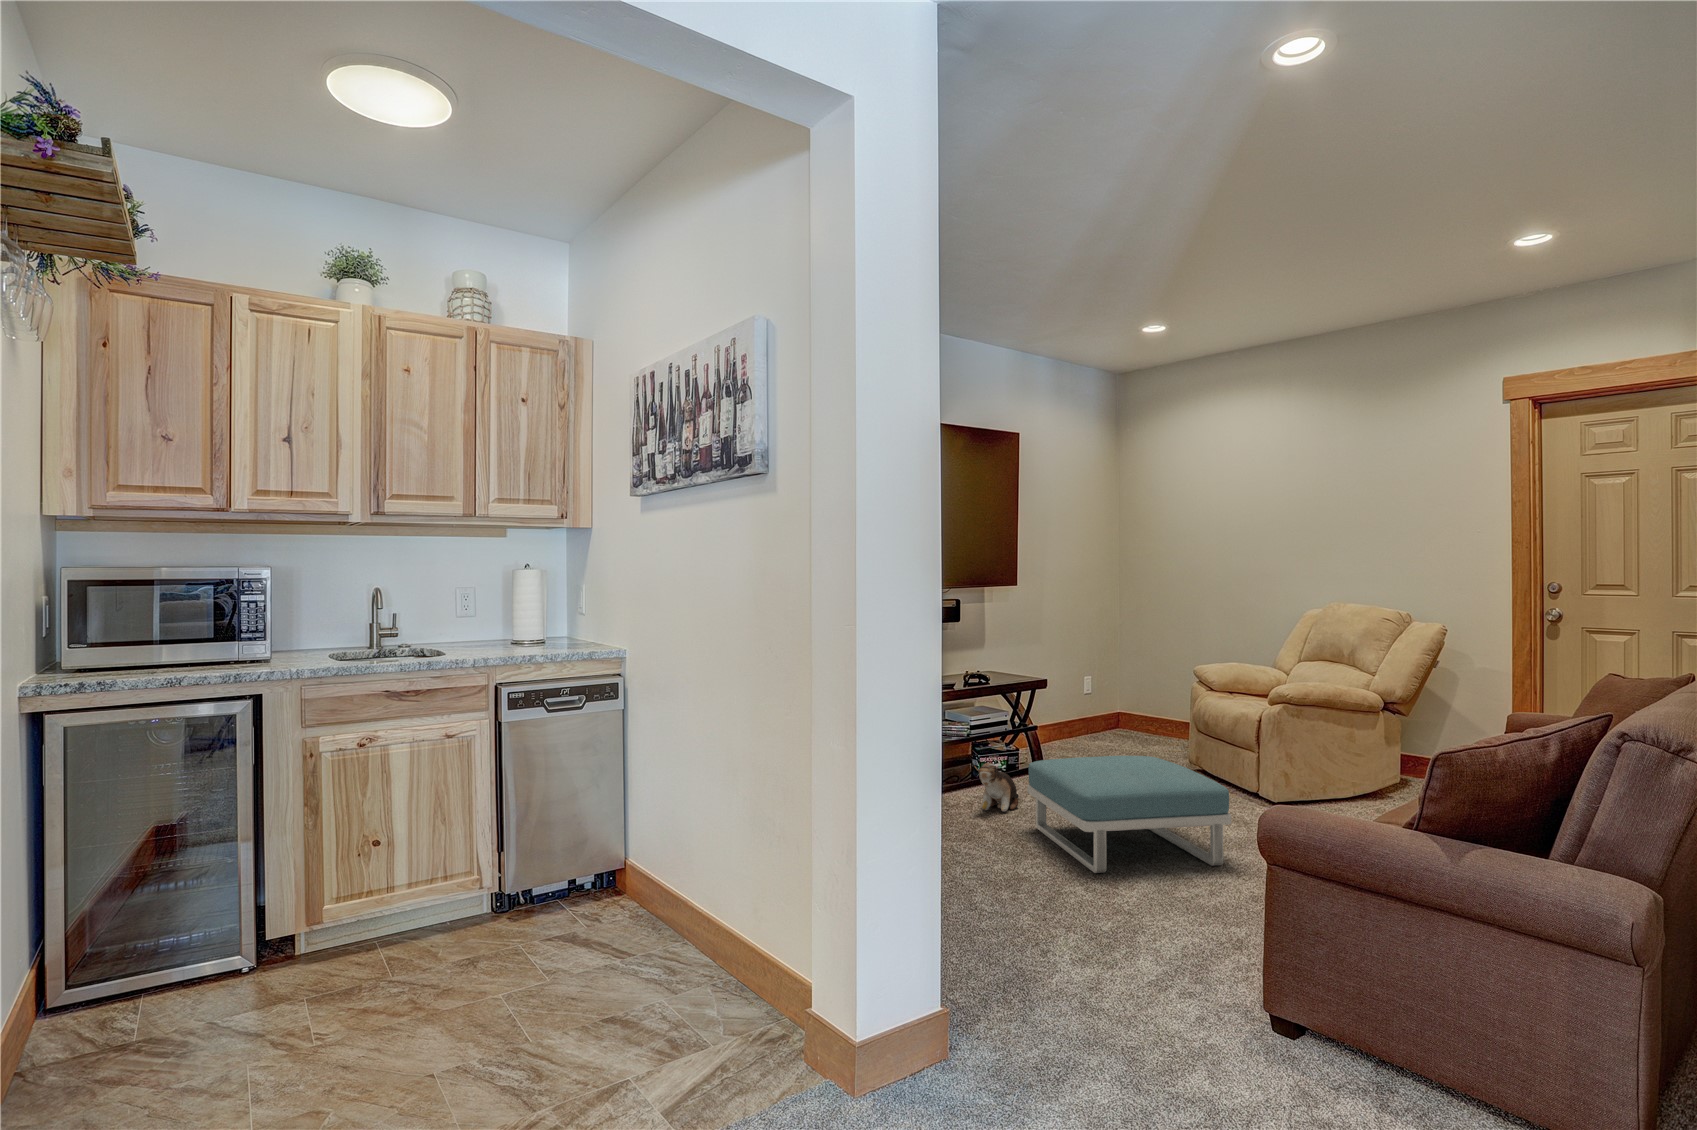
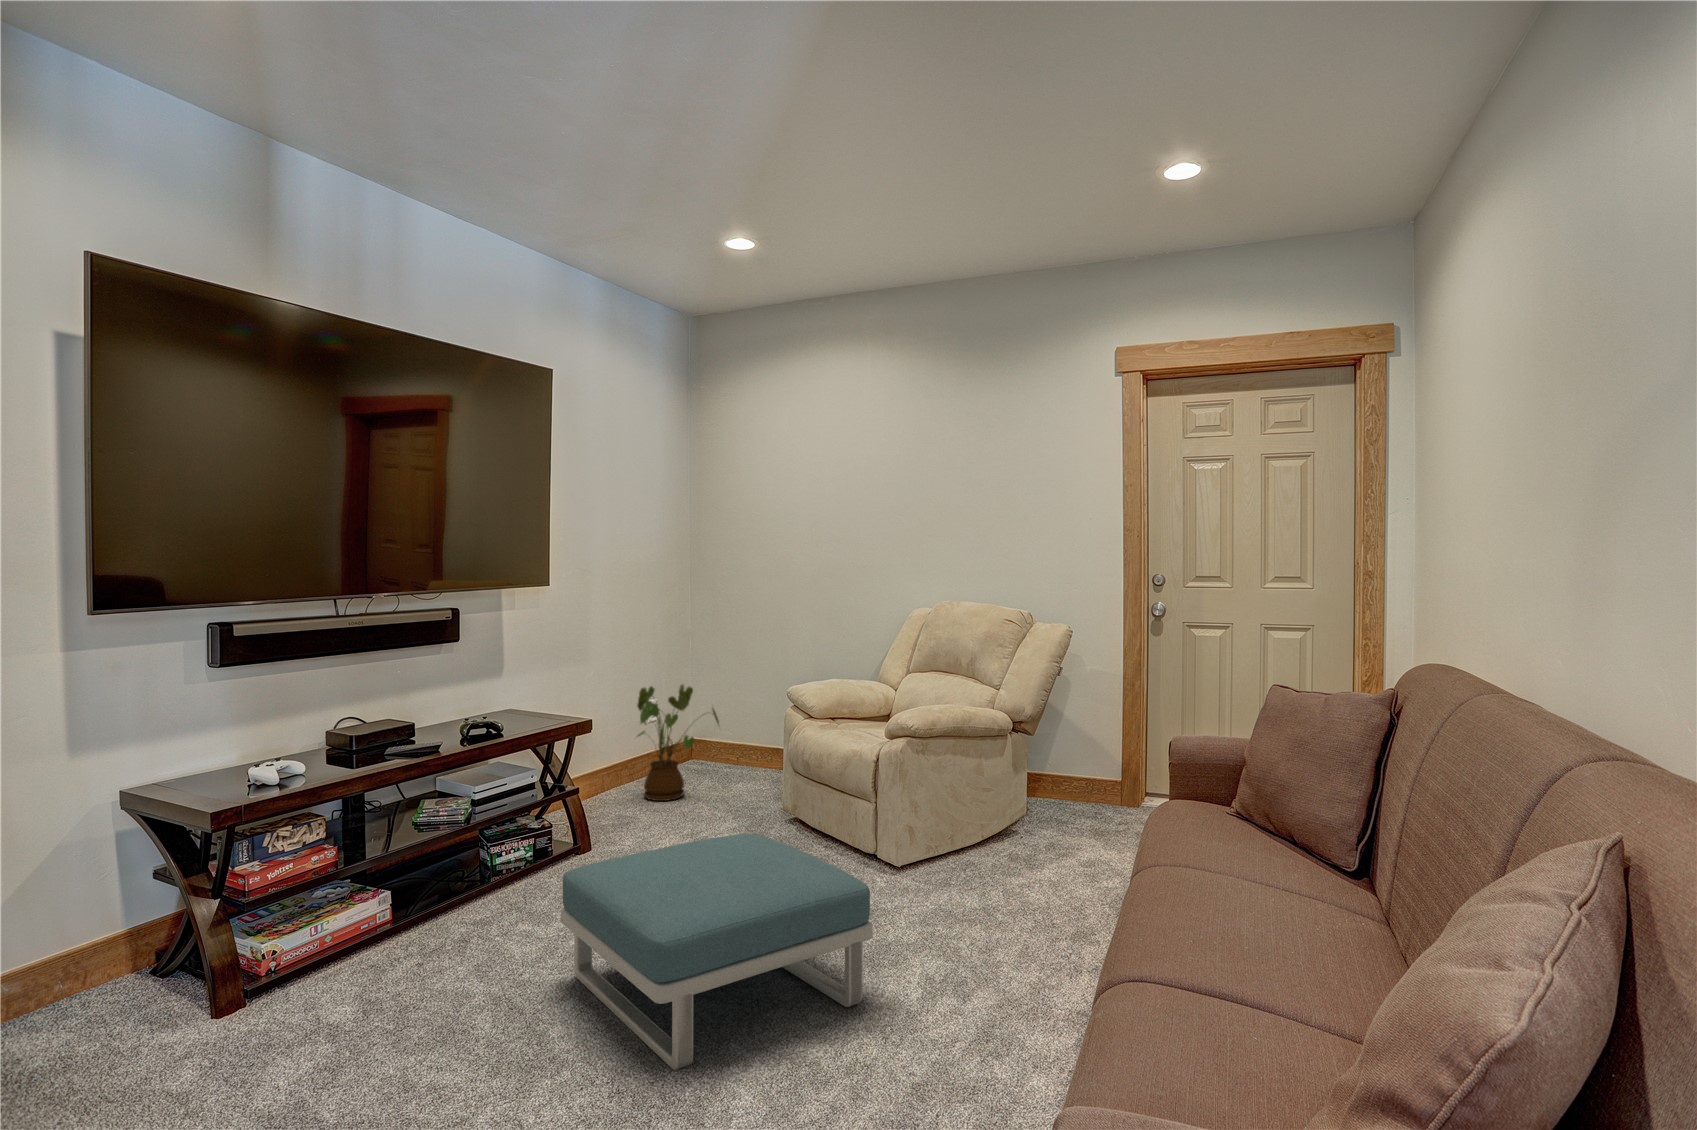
house plant: none [1075,663,1142,748] -> present [637,685,719,801]
plush toy: present [975,763,1019,812] -> none [471,872,549,950]

